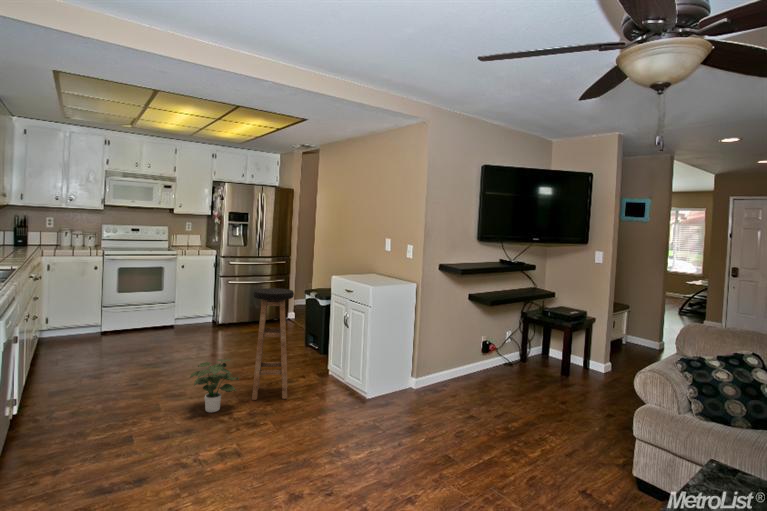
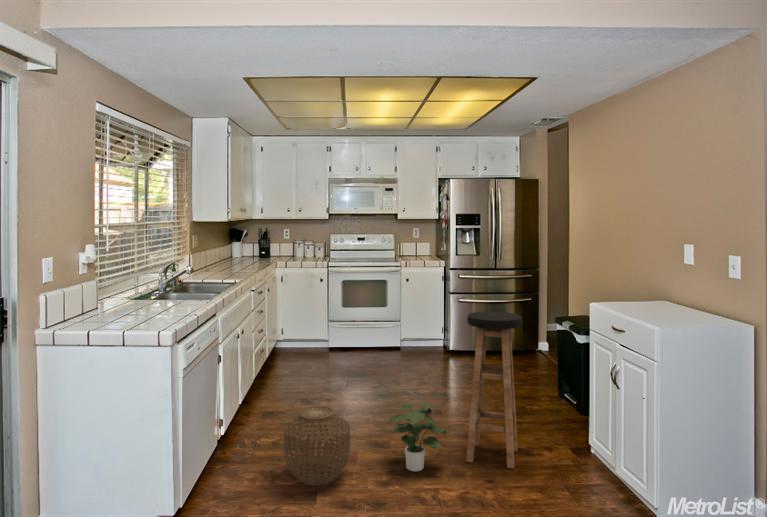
woven basket: none [96,370,160,436] -> present [284,406,350,486]

